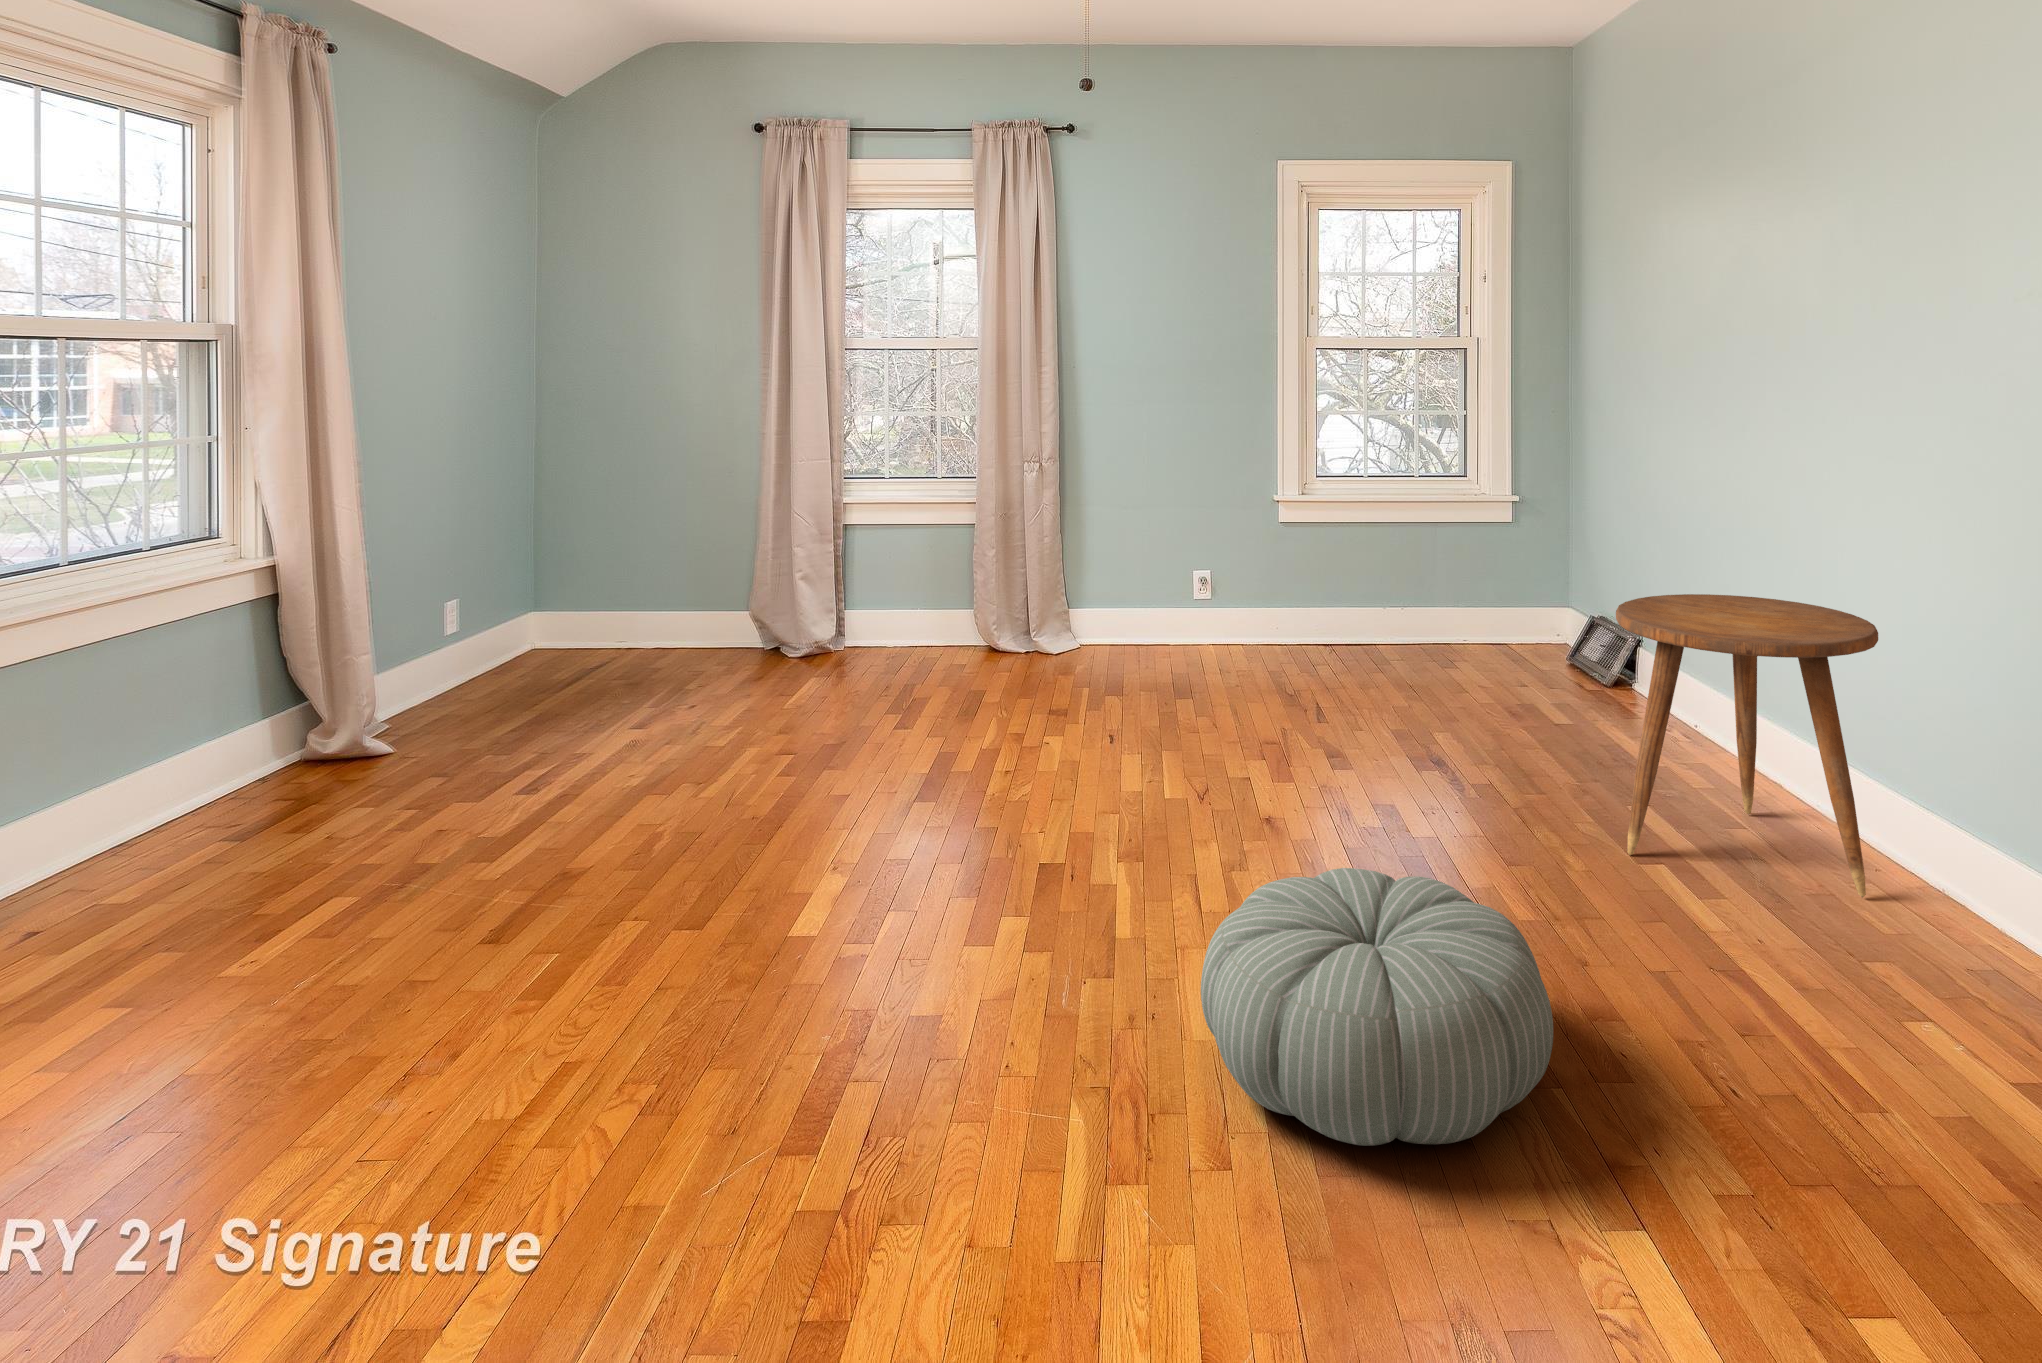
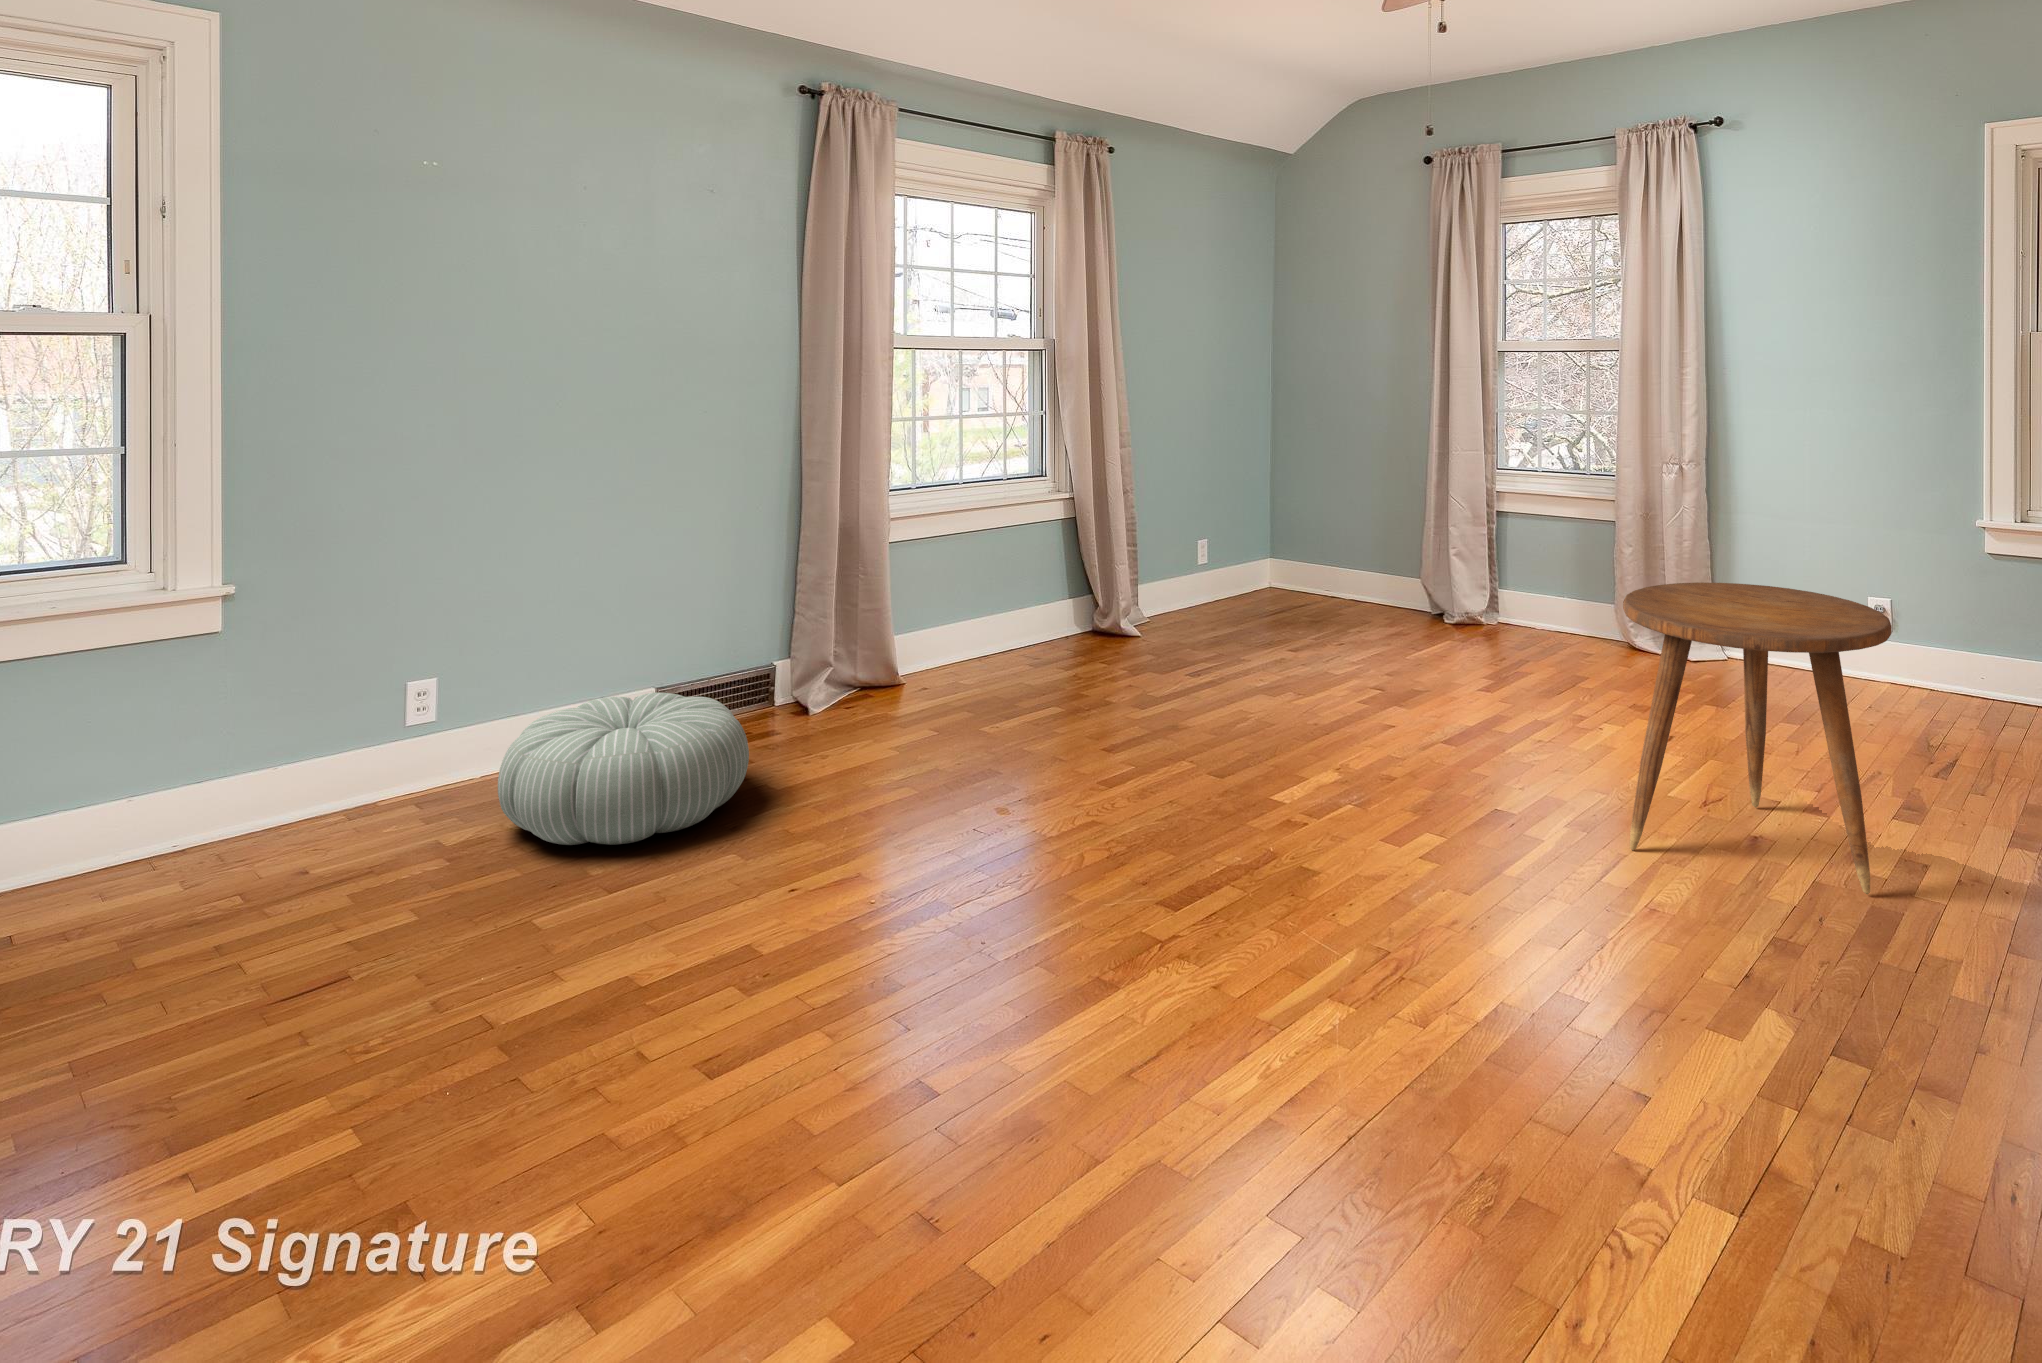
pouf: present [1201,868,1553,1146] -> present [498,692,749,845]

